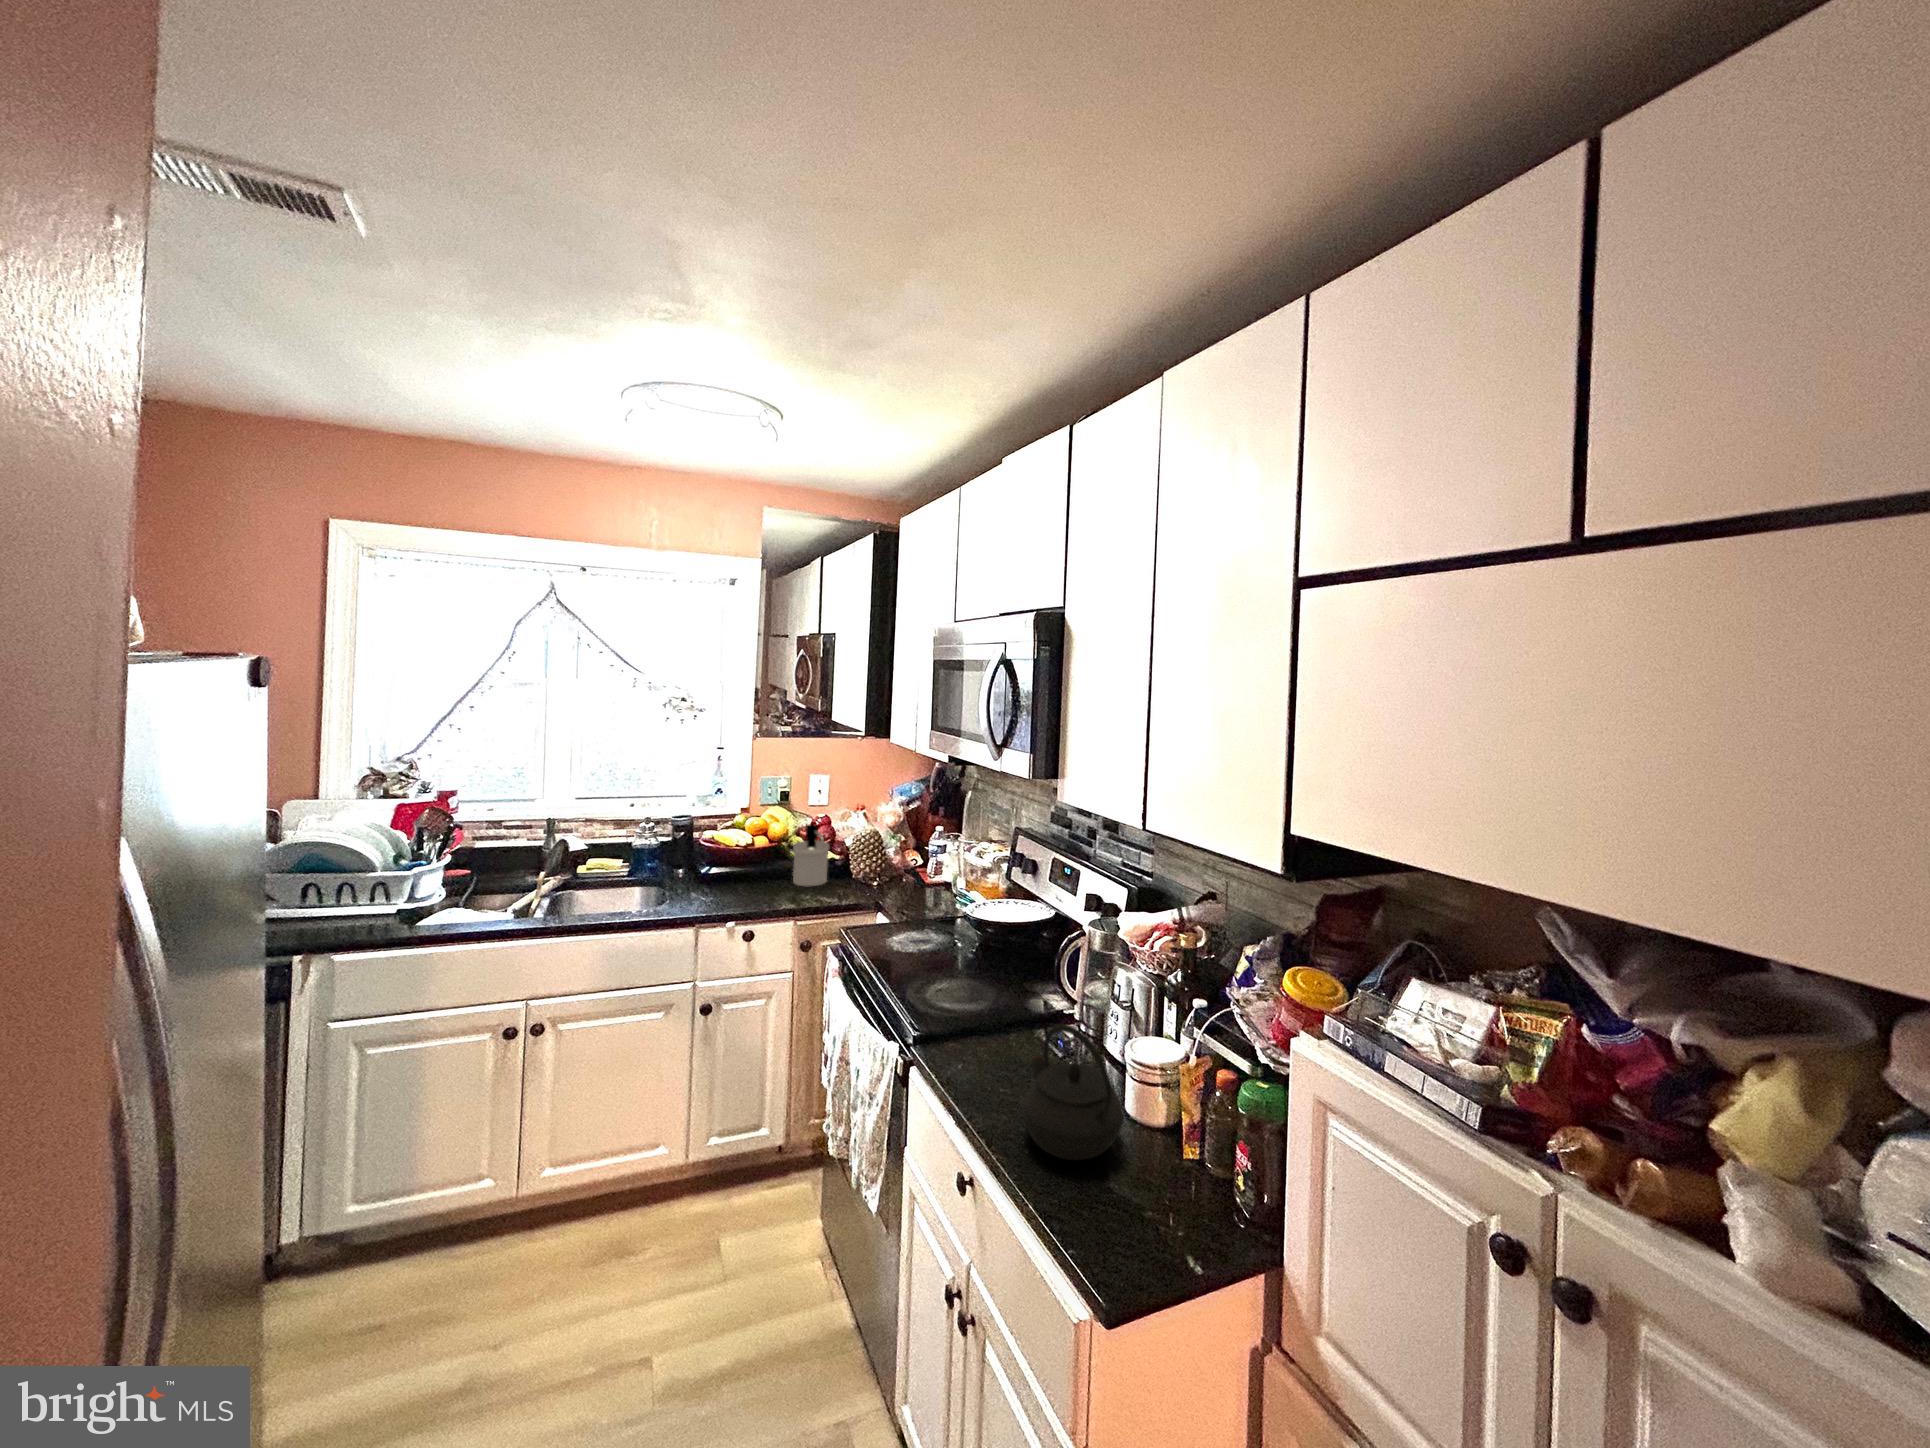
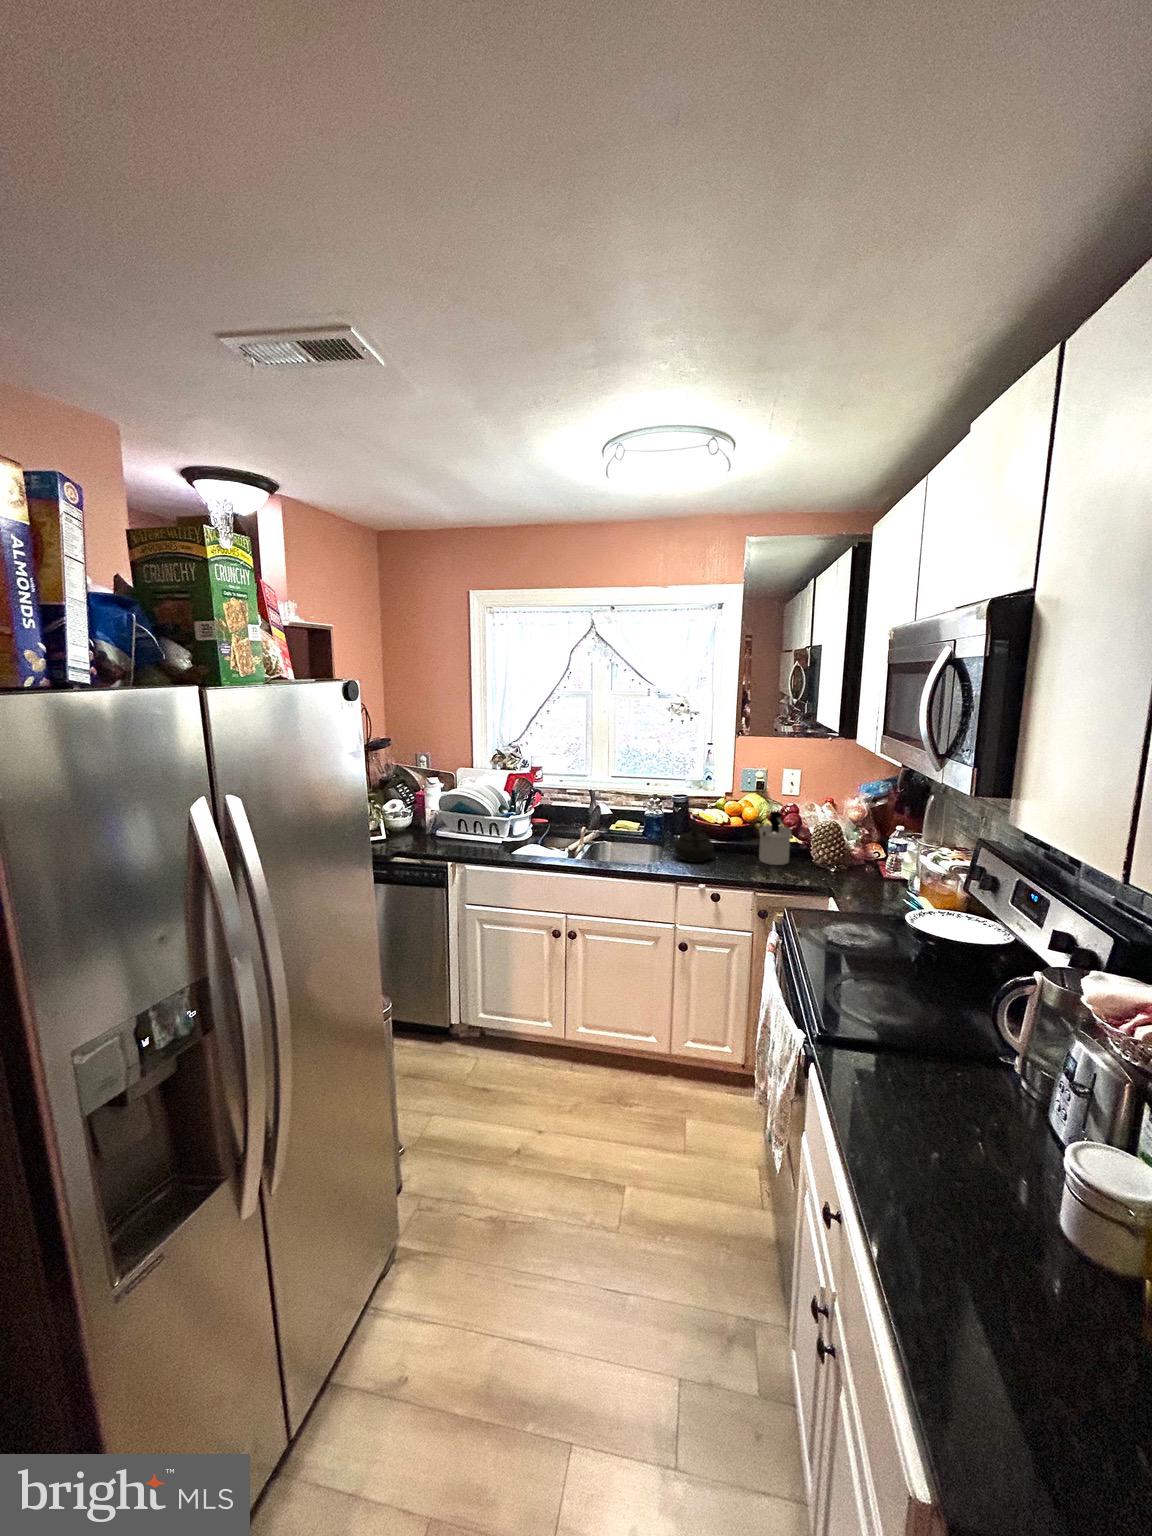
kettle: present [1022,1024,1123,1160] -> present [674,816,714,862]

